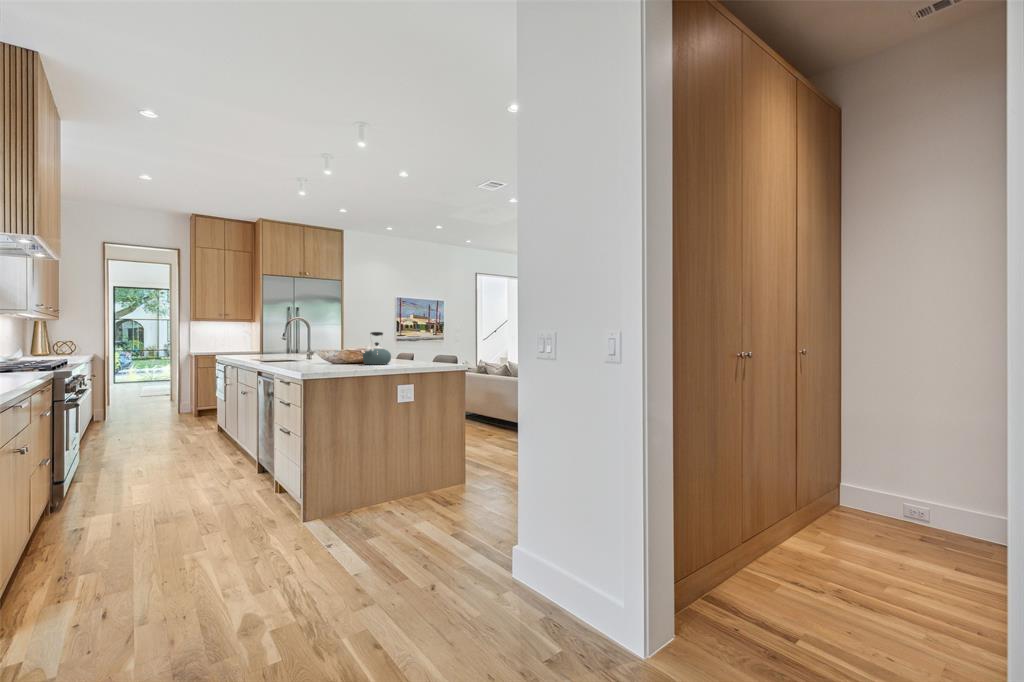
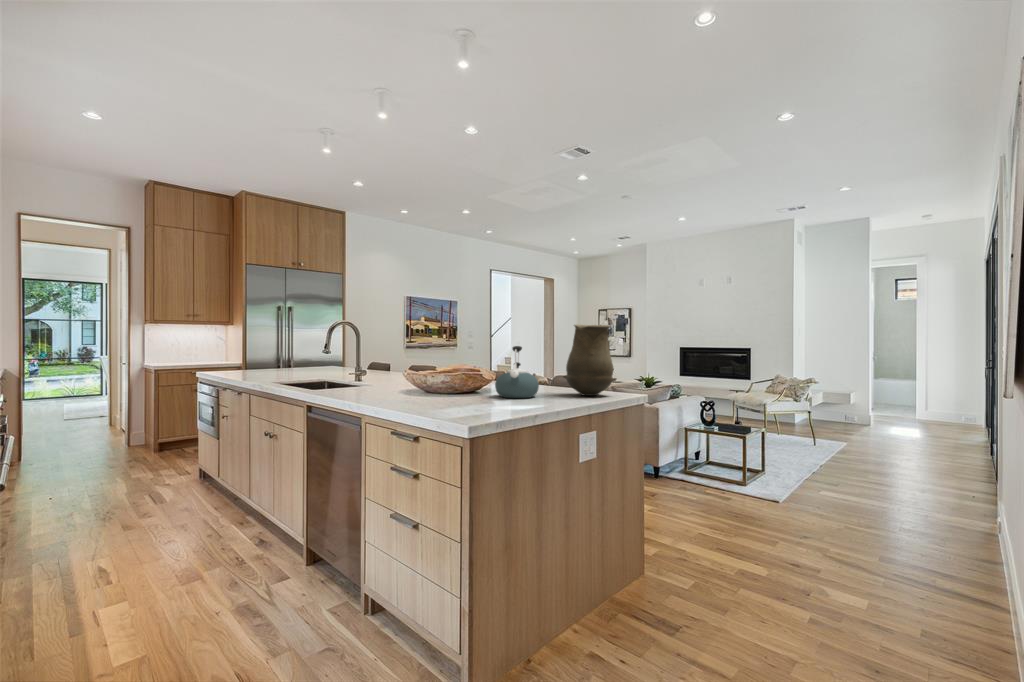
vase: none [410,318,443,364] -> present [563,324,616,396]

